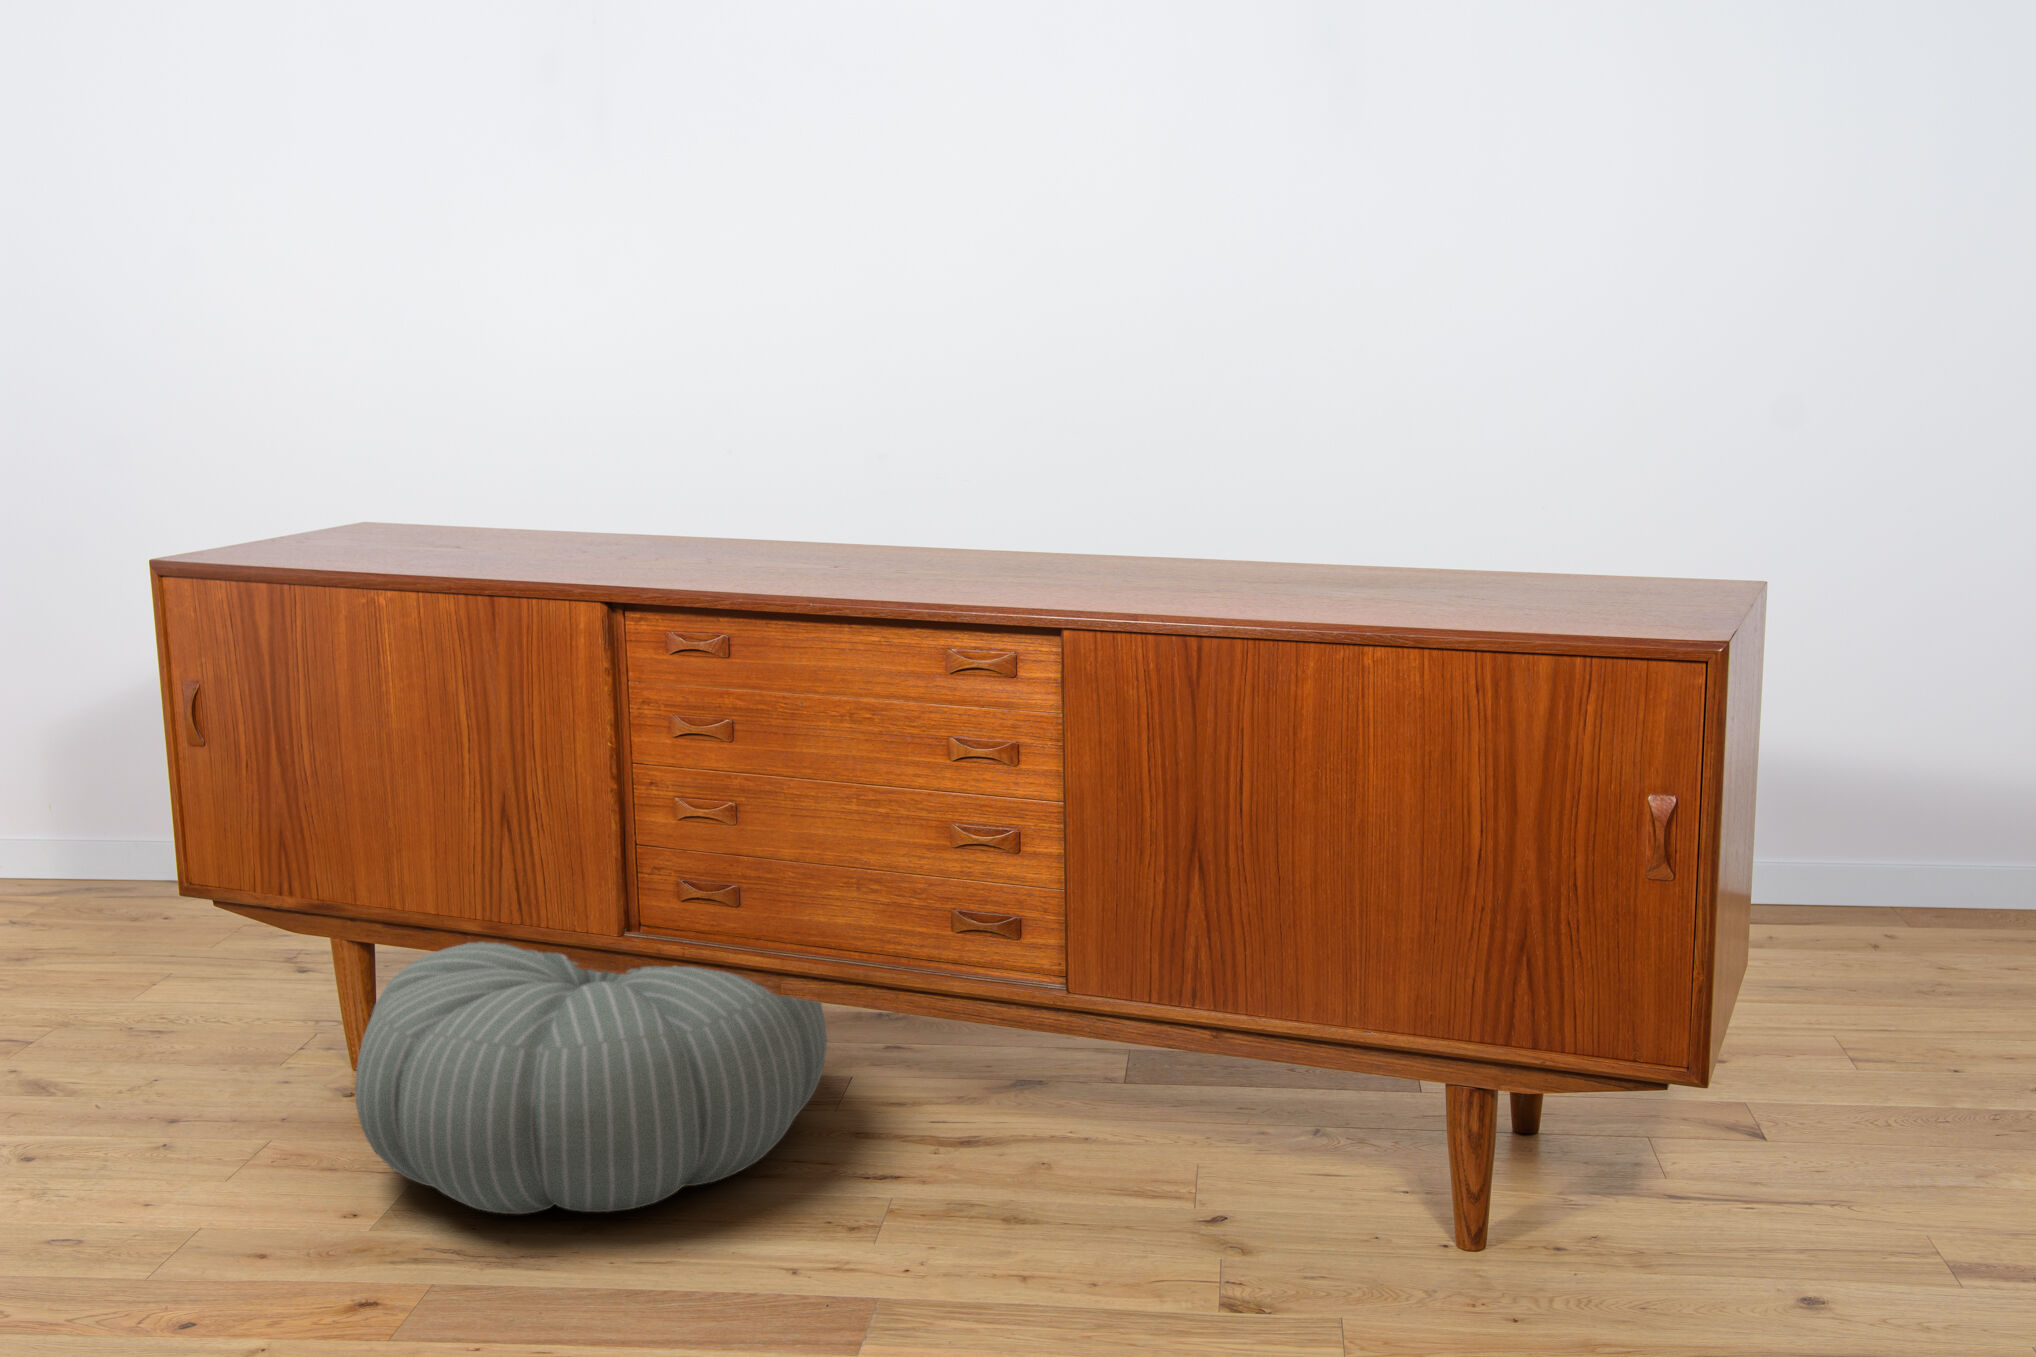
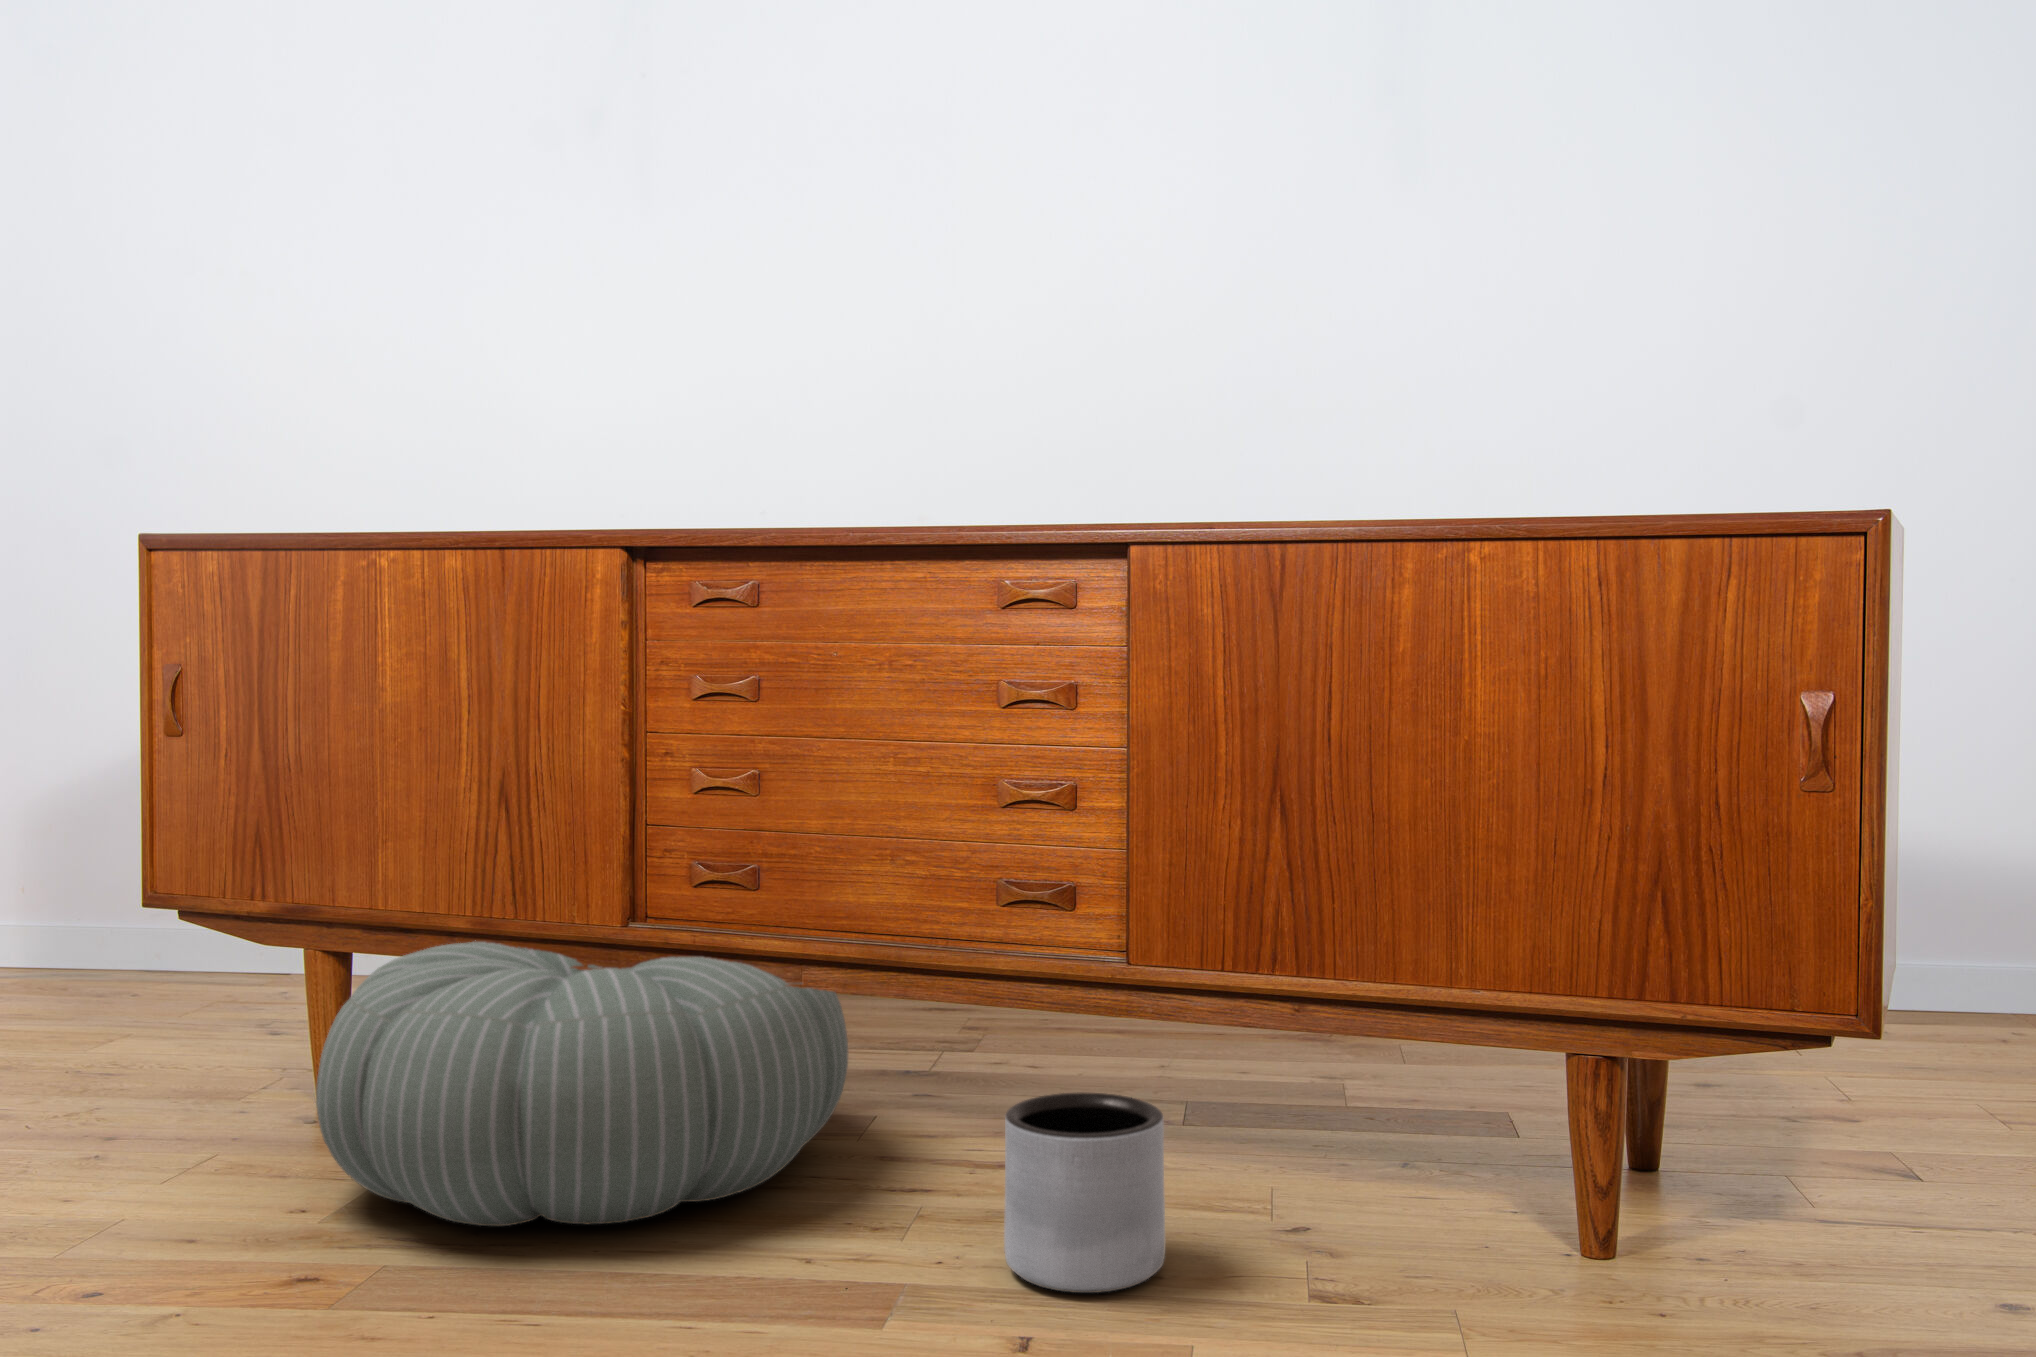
planter: none [955,1104,1095,1286] -> present [1004,1092,1165,1293]

